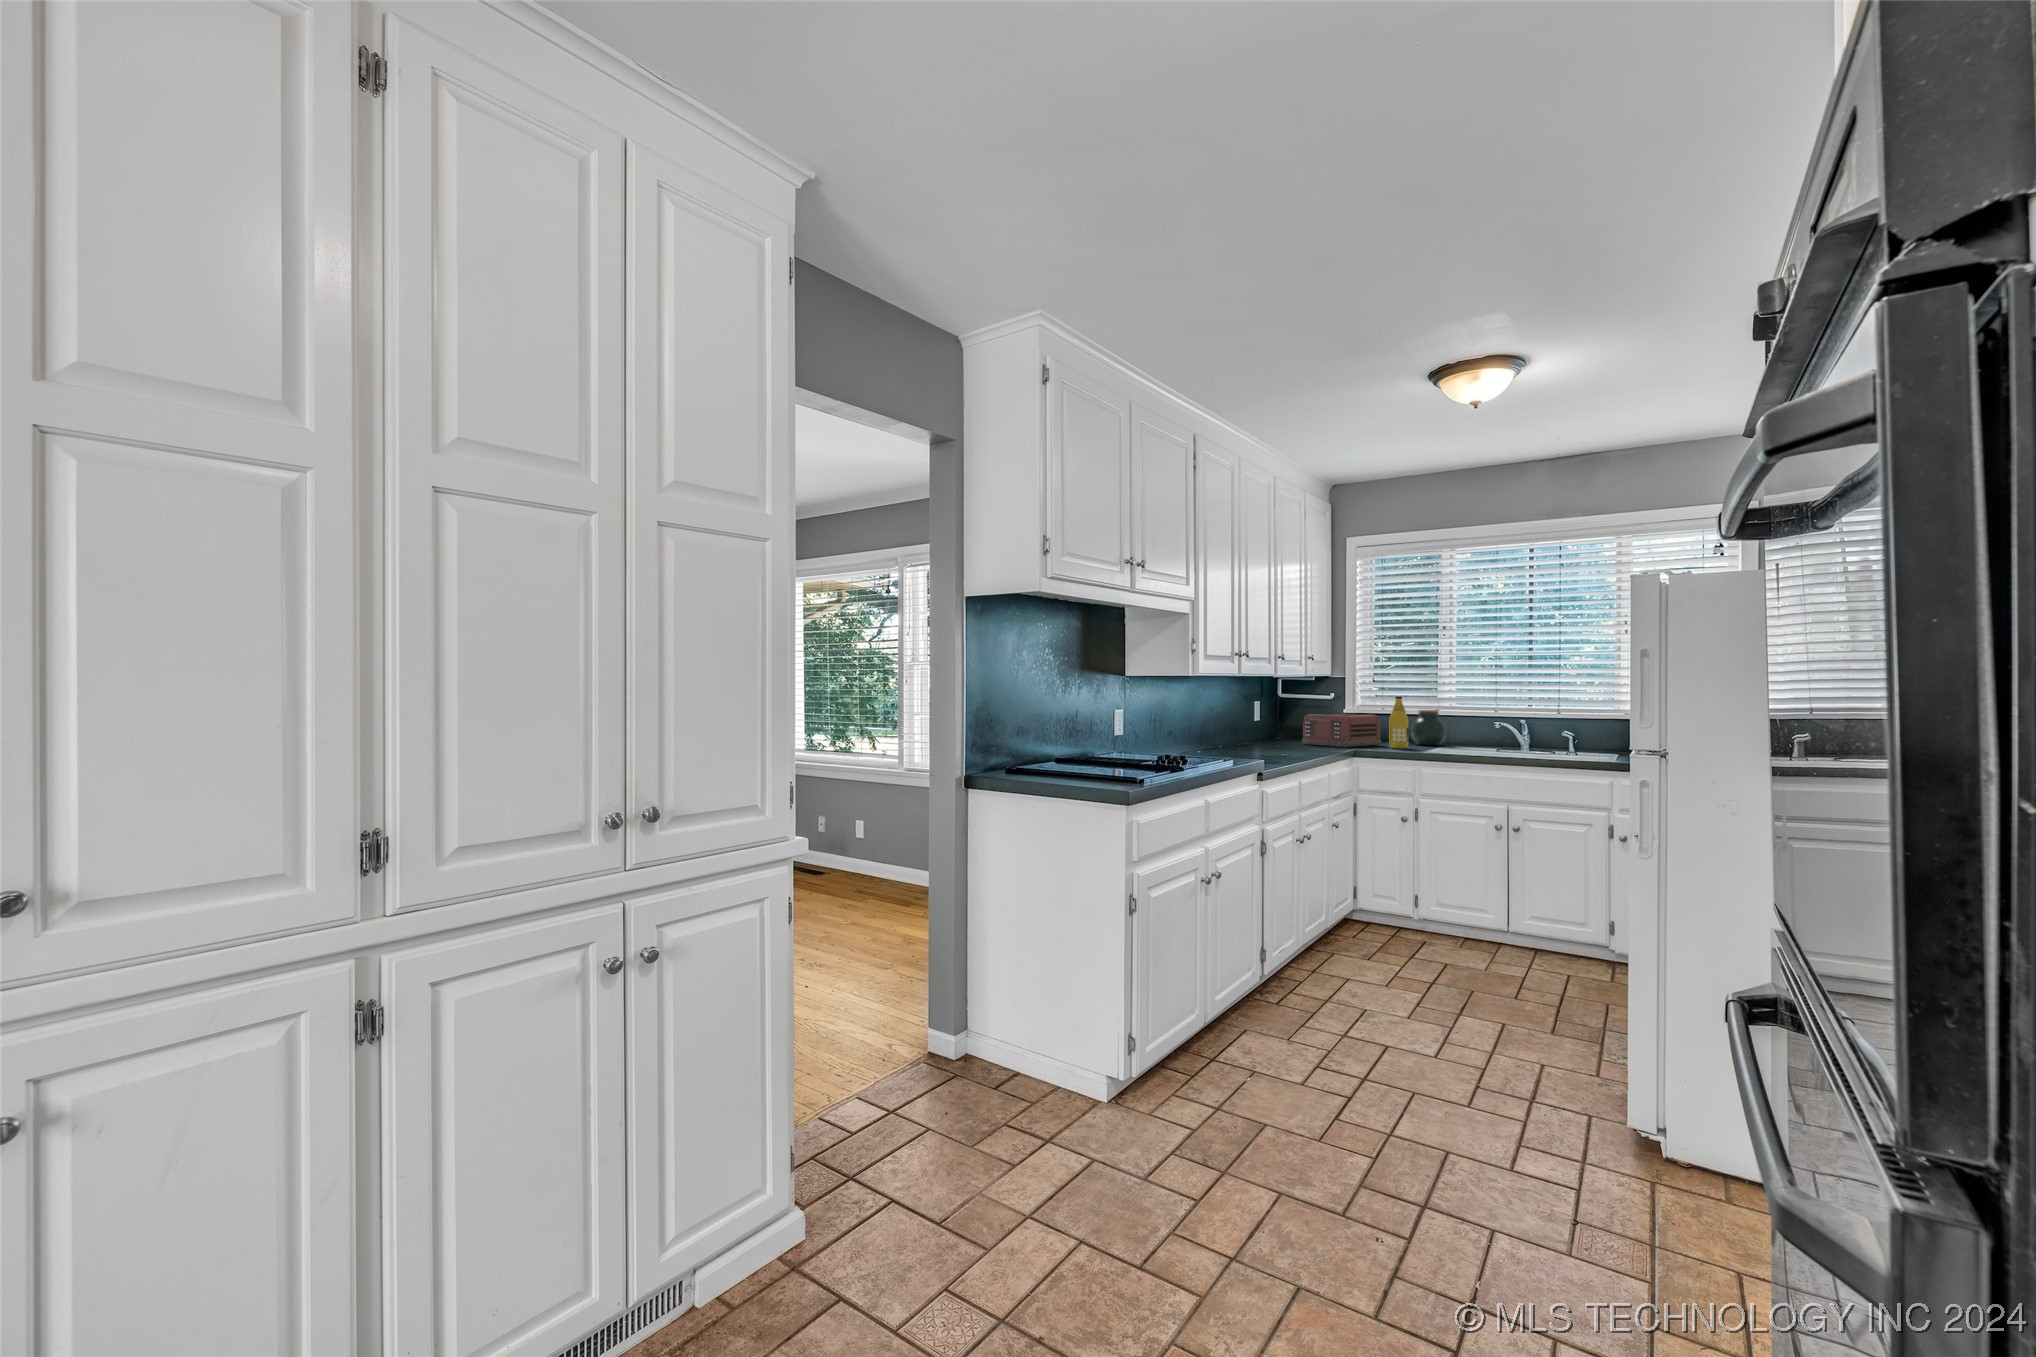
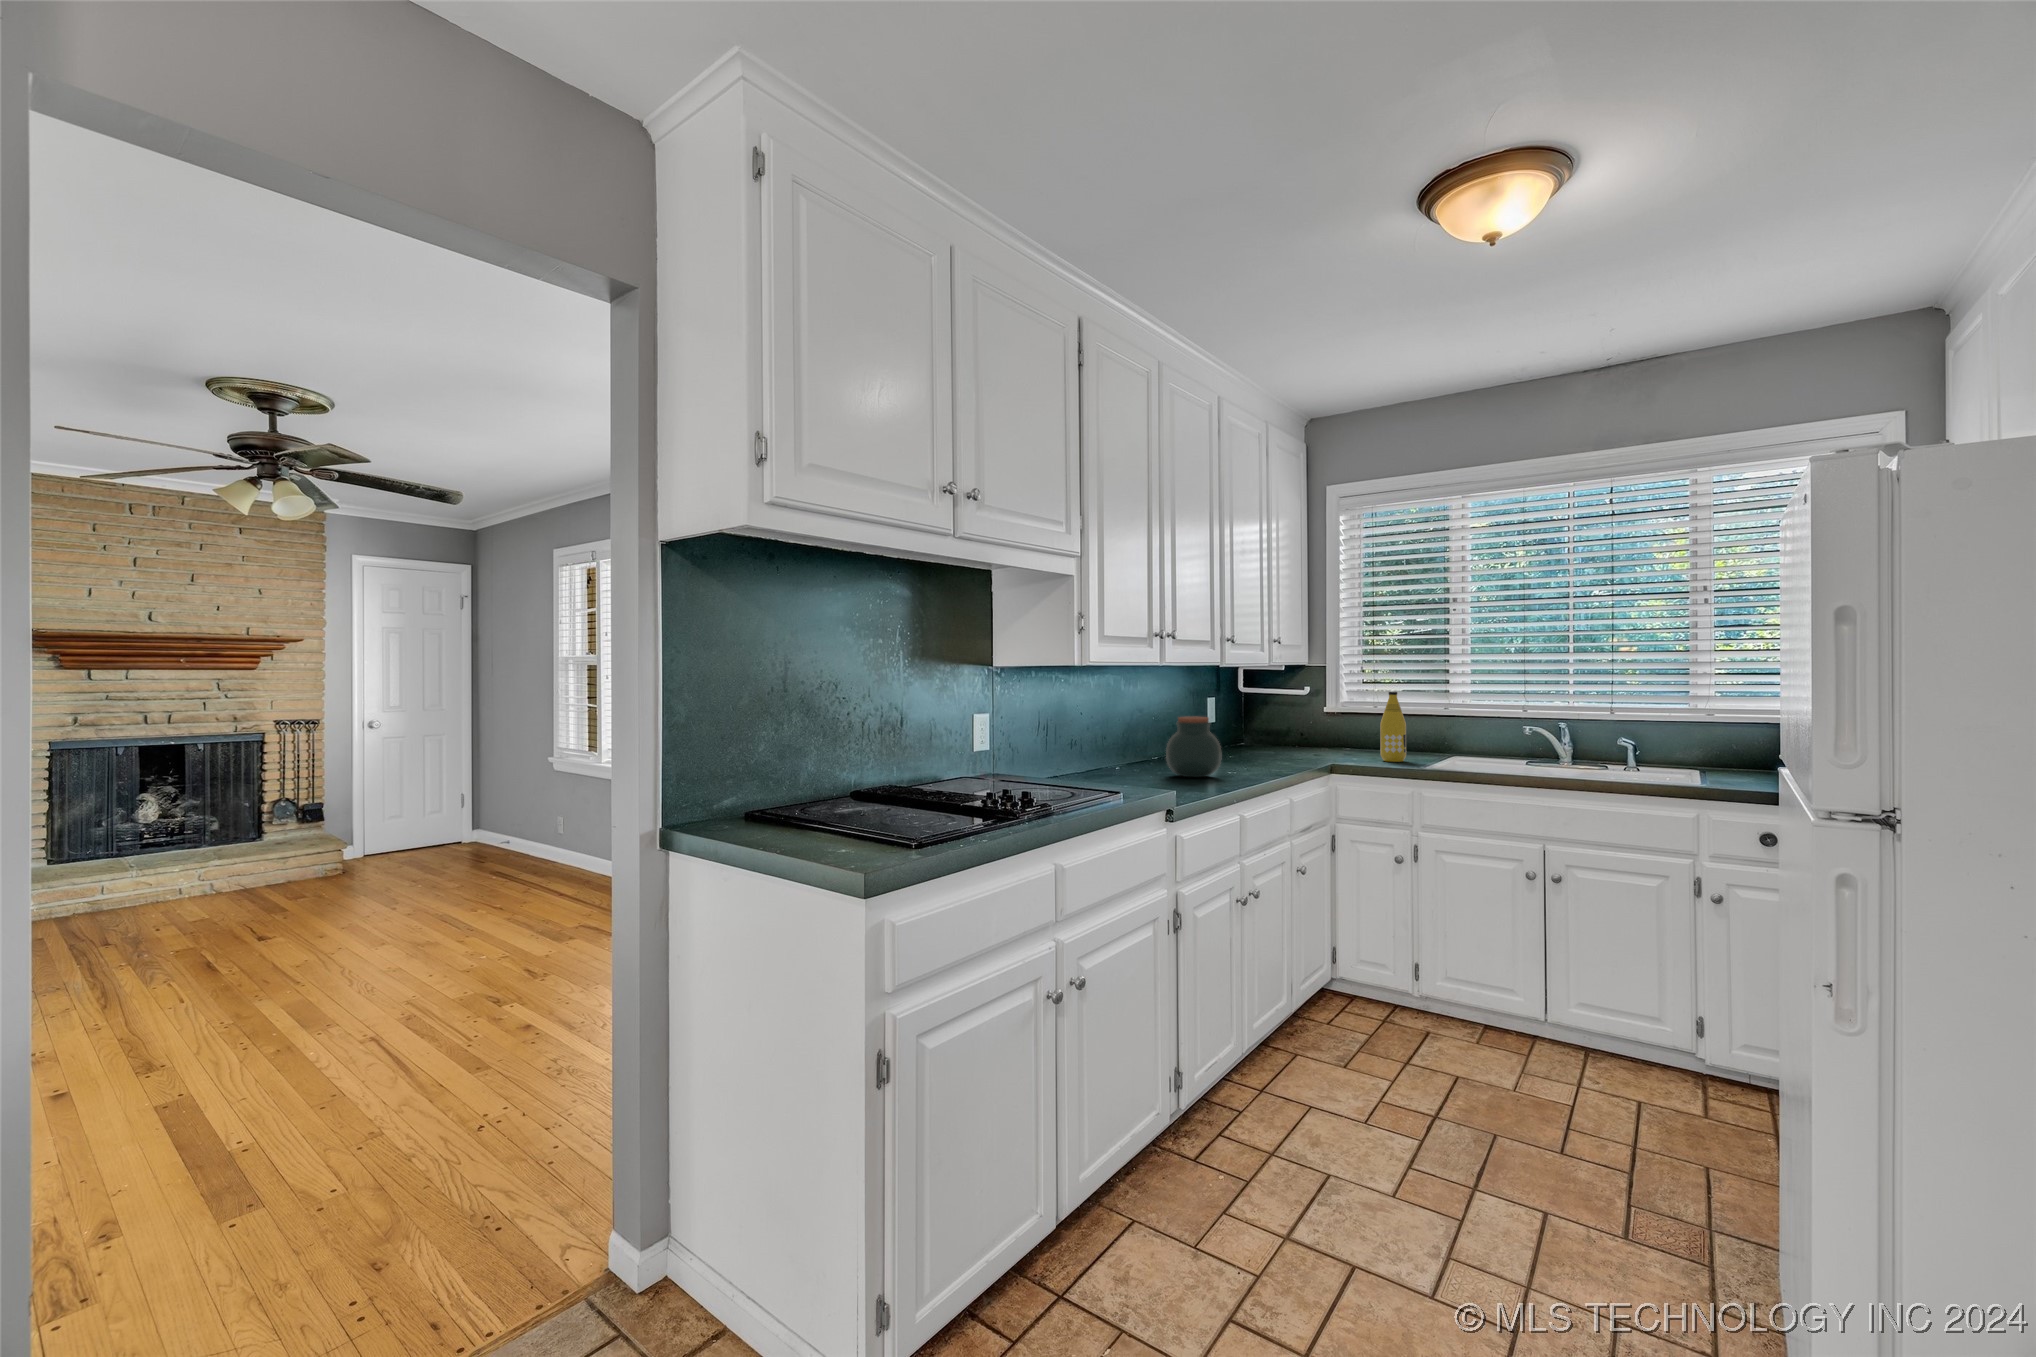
jar: present [1411,710,1446,745] -> present [1166,717,1221,777]
toaster: present [1302,713,1381,747] -> none [1268,714,1371,759]

